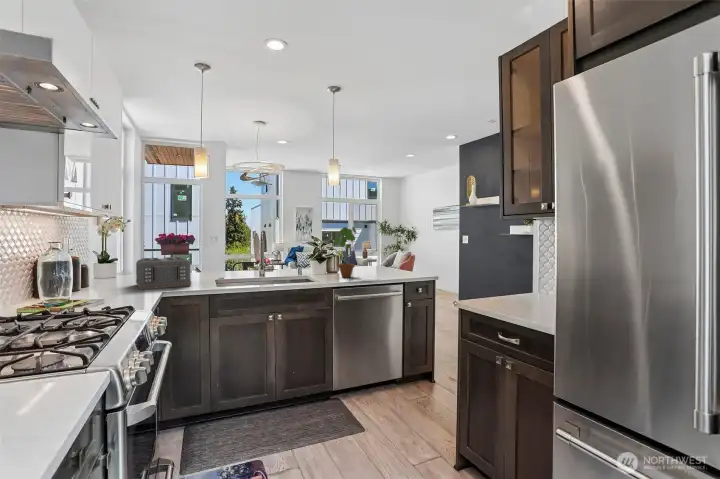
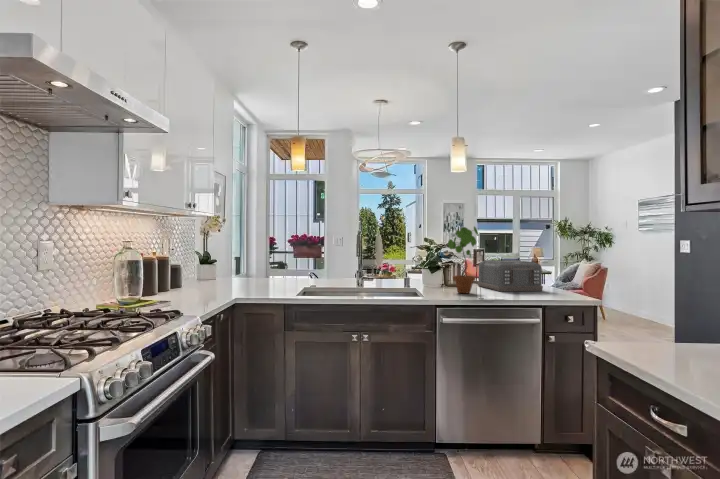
toaster: present [136,257,191,289] -> present [478,260,543,291]

